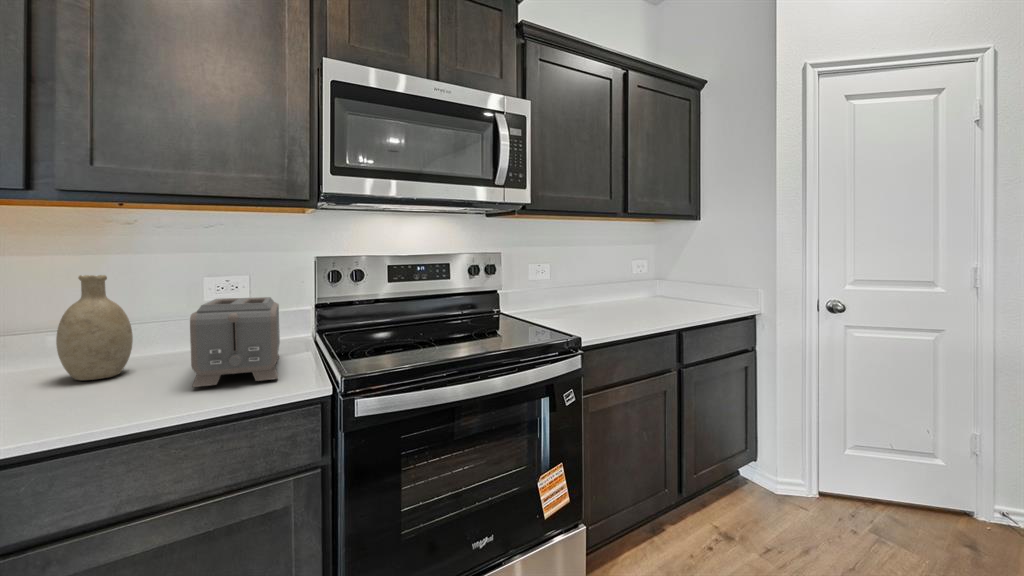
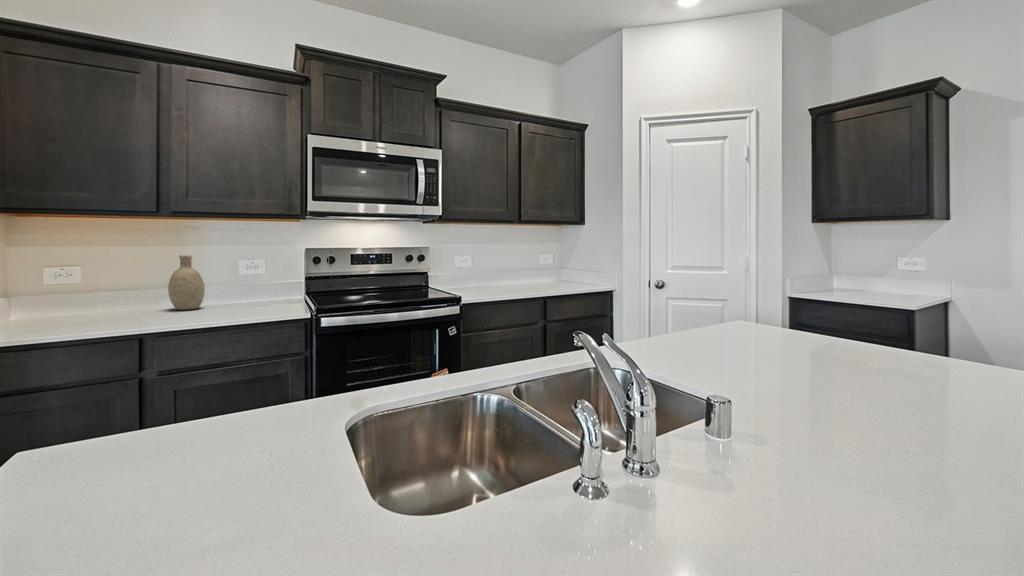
toaster: present [190,297,280,387] -> none [237,270,284,312]

